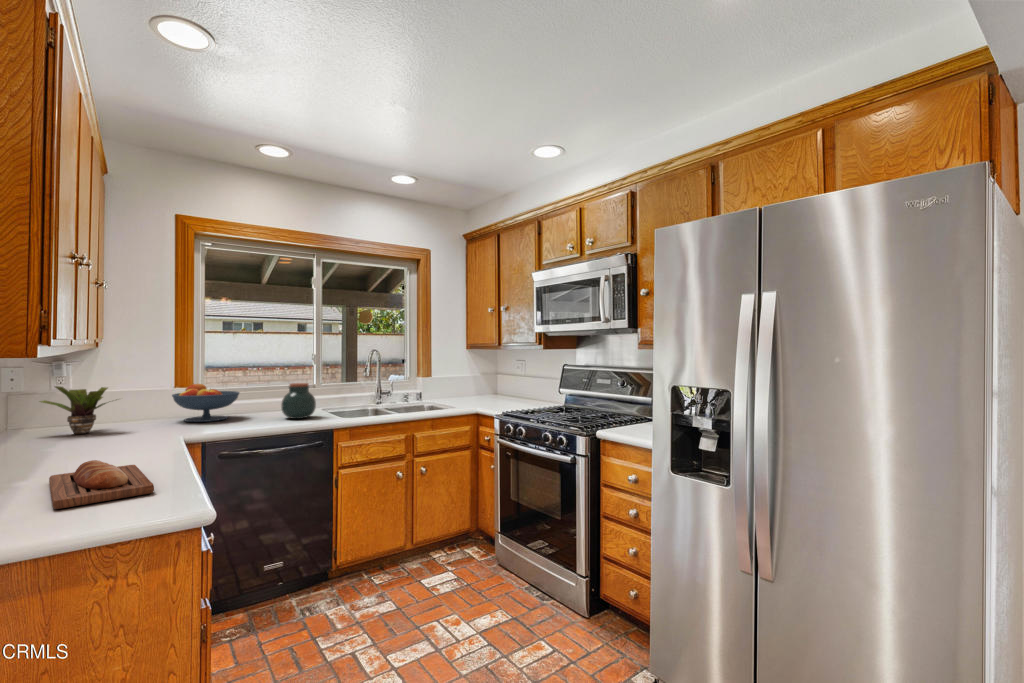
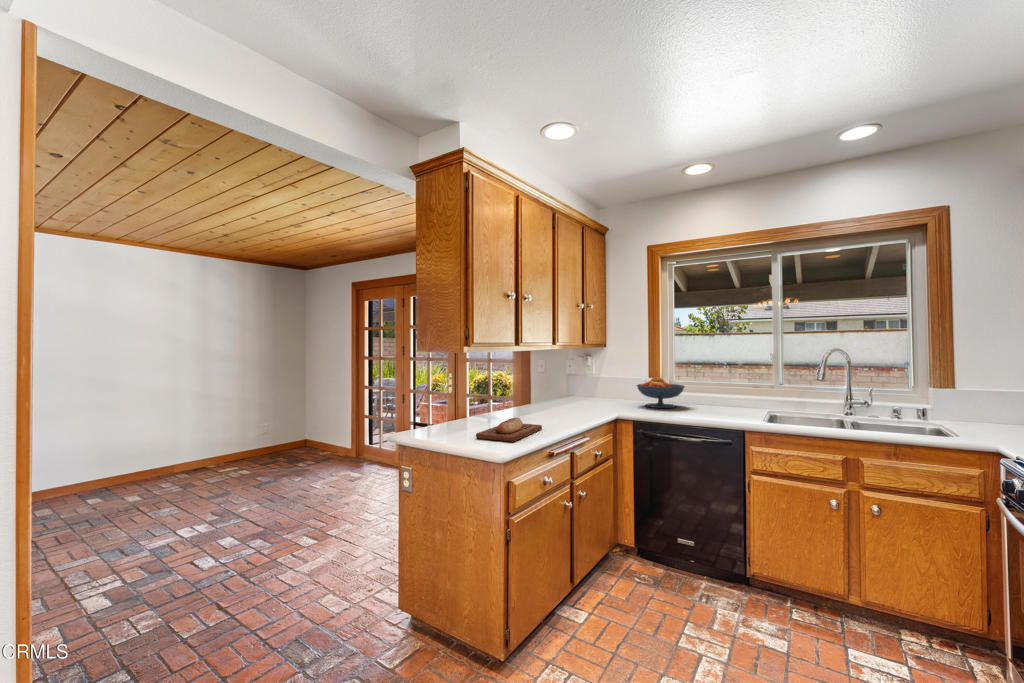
jar: present [281,383,316,419] -> none [708,382,741,416]
potted plant: present [40,386,108,434] -> none [565,373,602,405]

